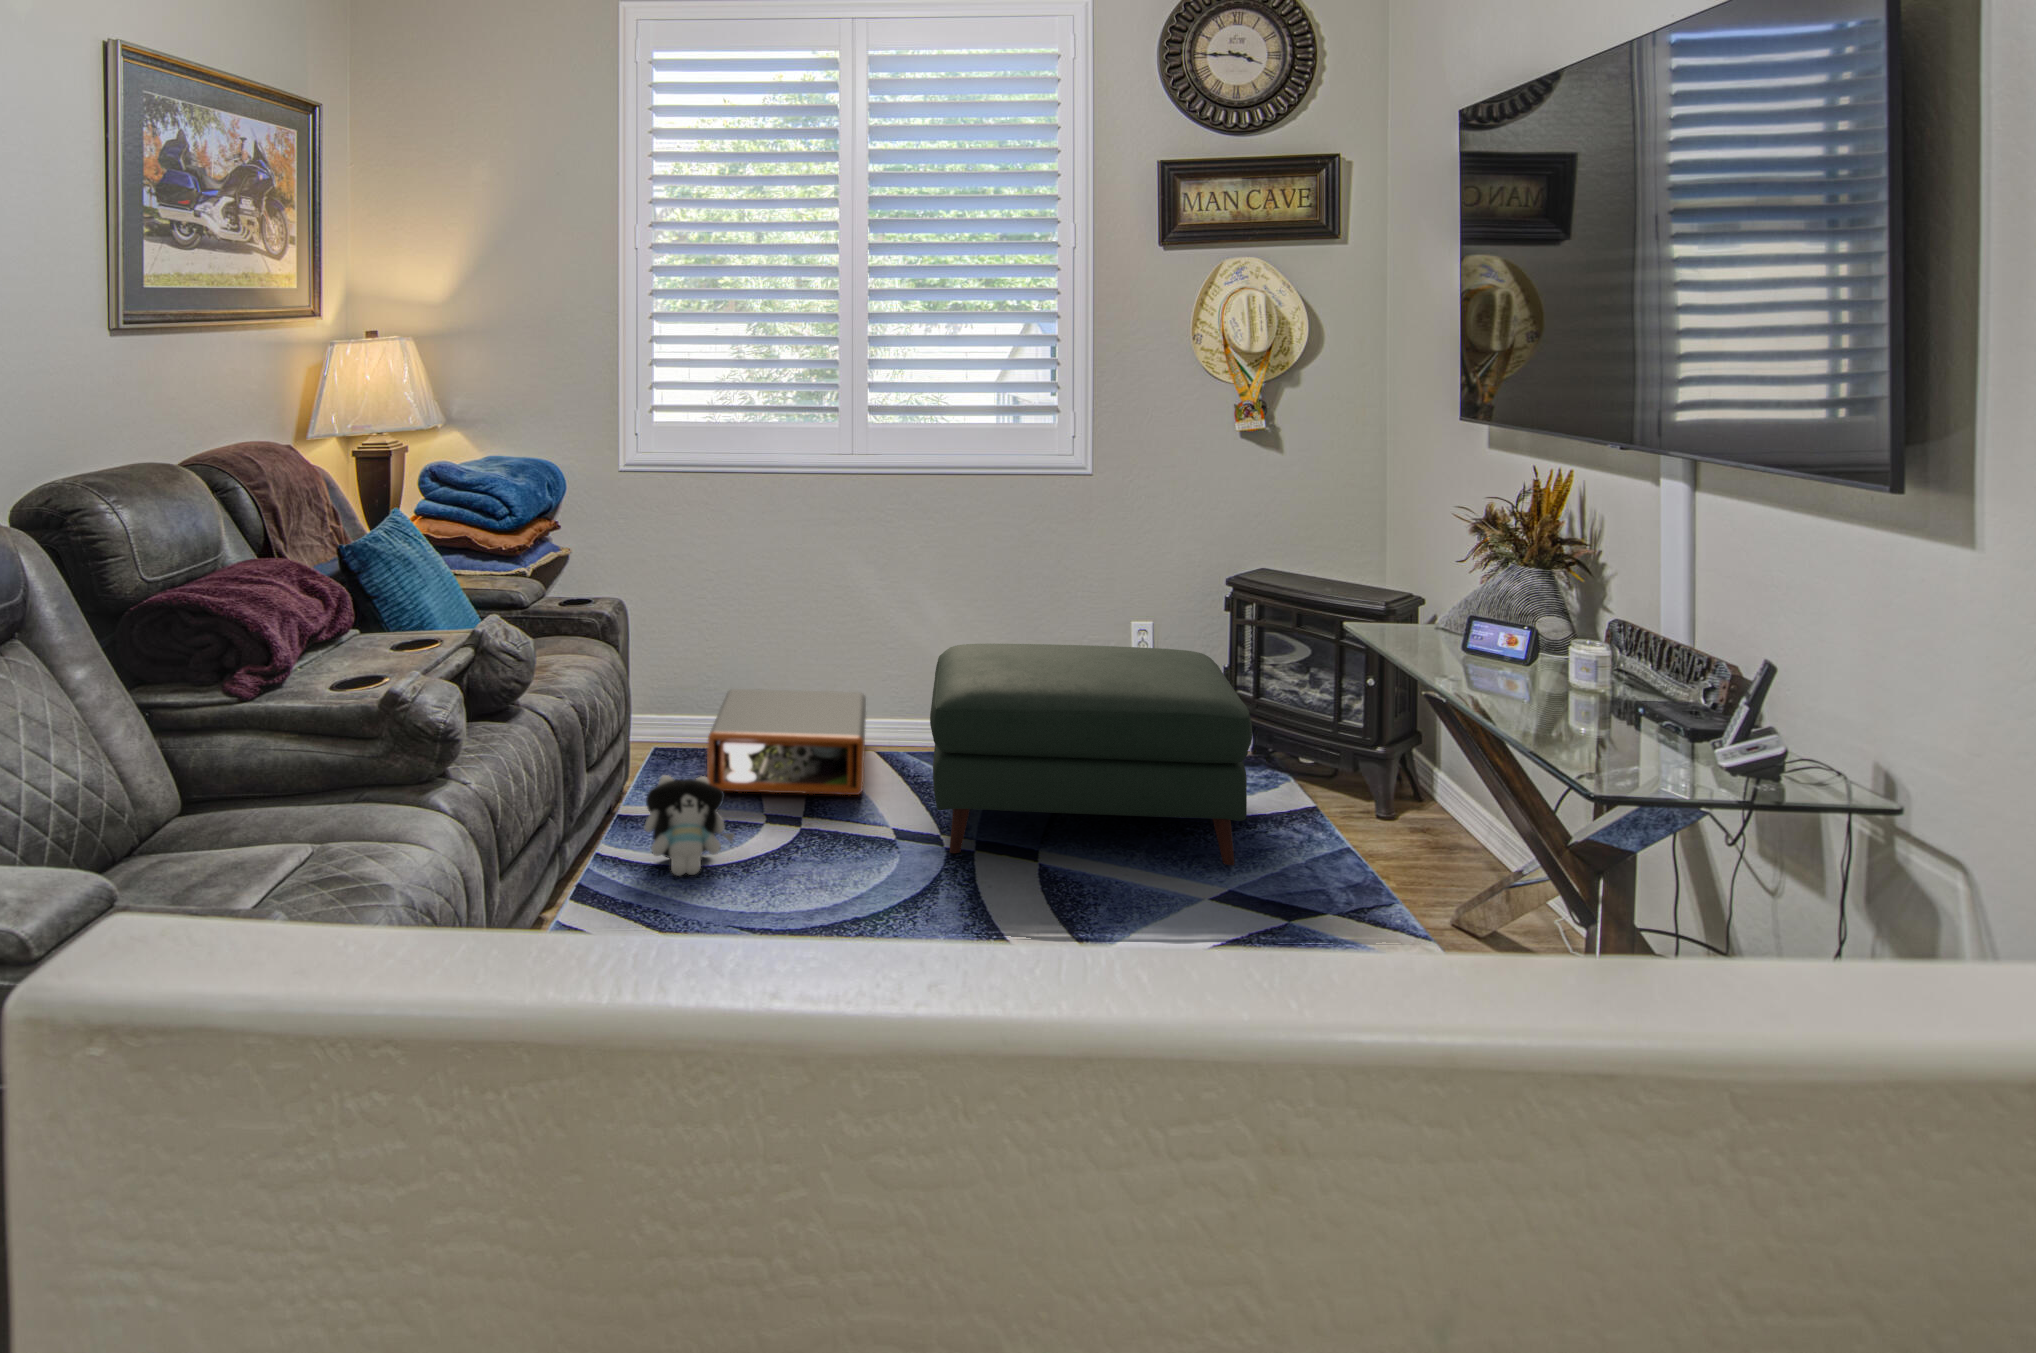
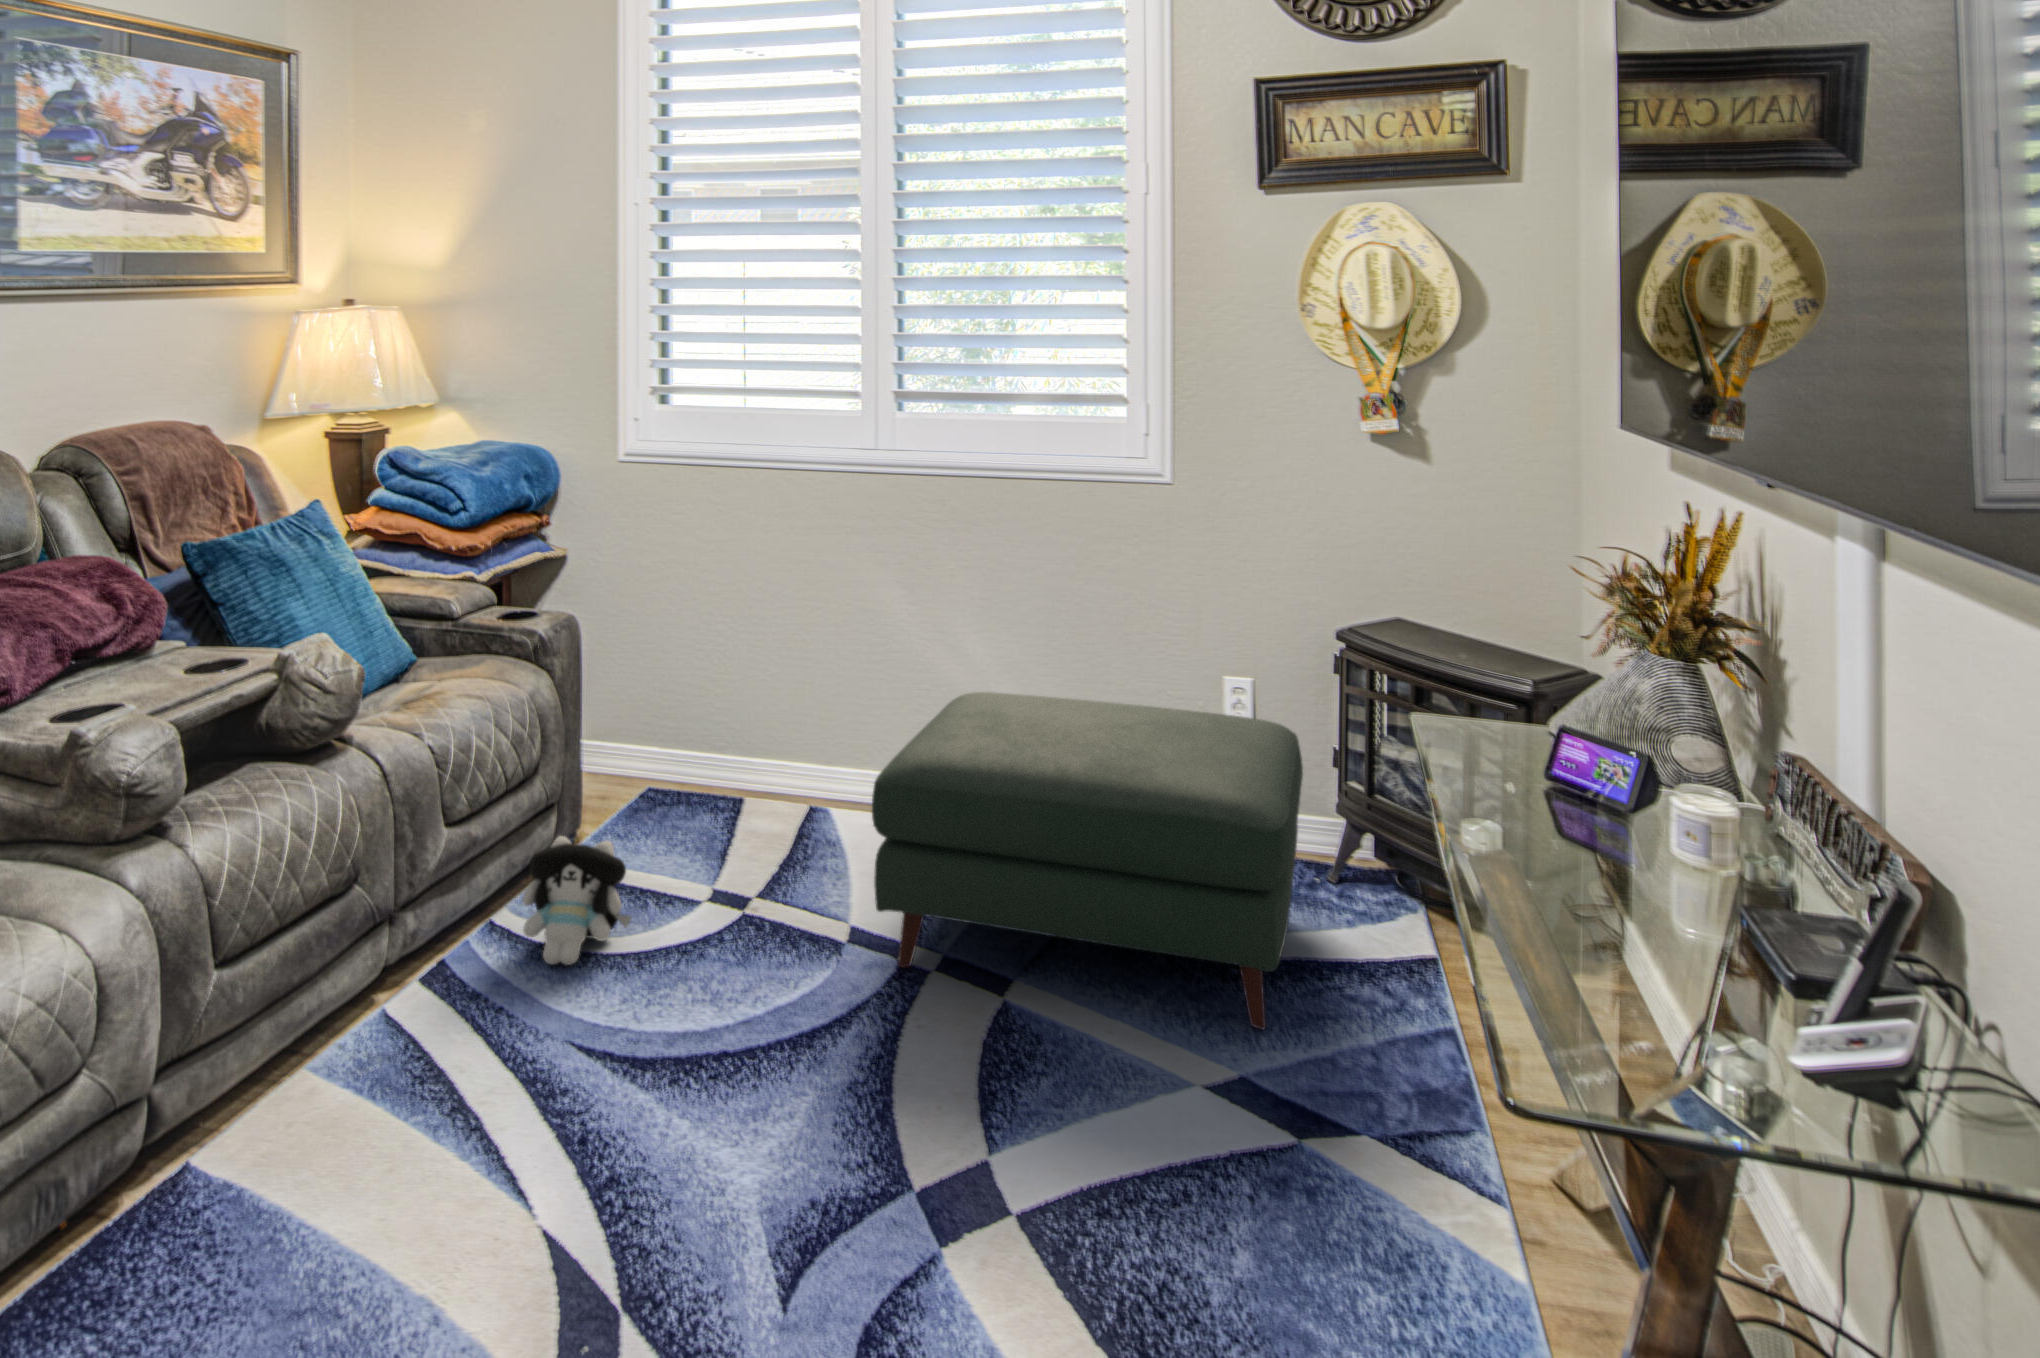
storage box: present [707,689,866,795] -> none [667,722,898,870]

